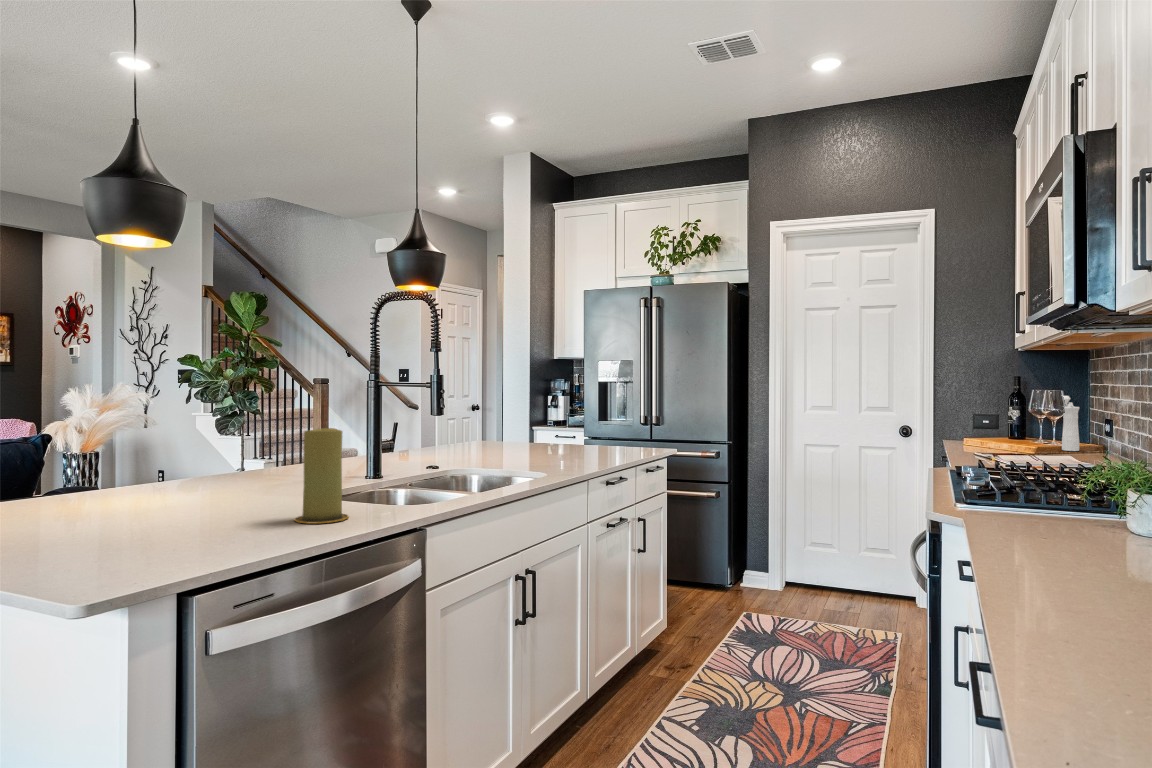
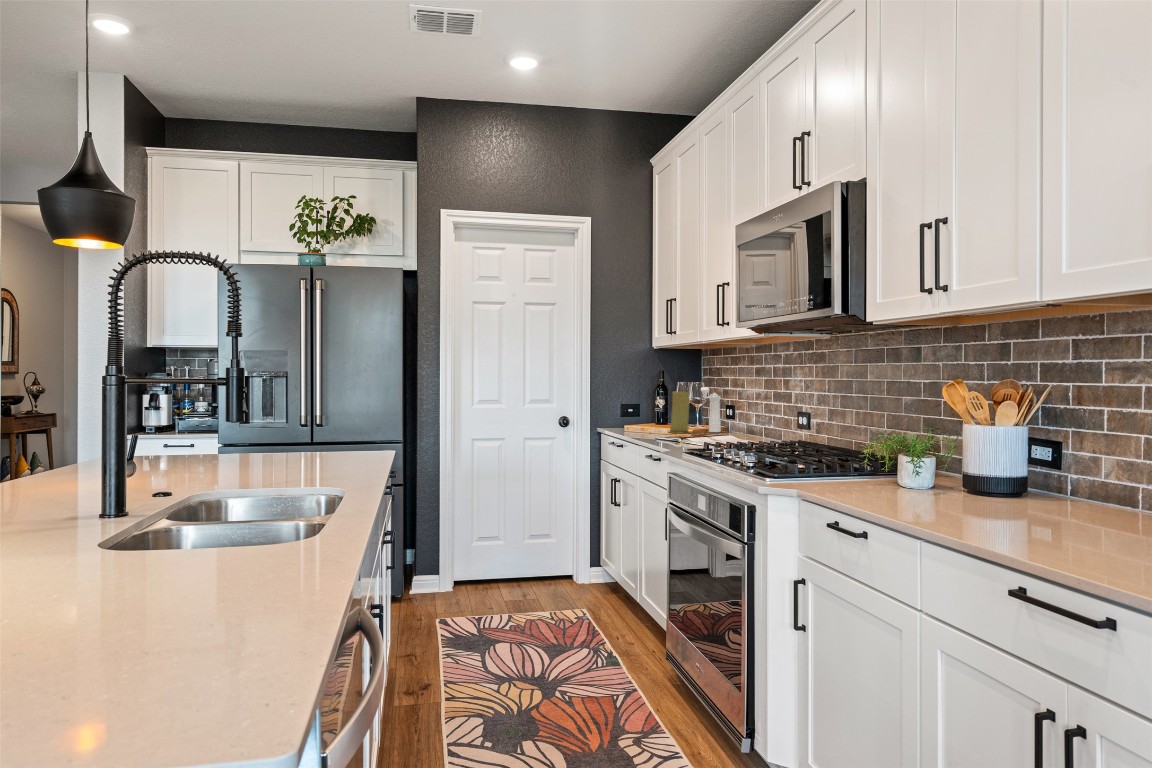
candle: present [294,428,348,523] -> present [669,392,691,433]

